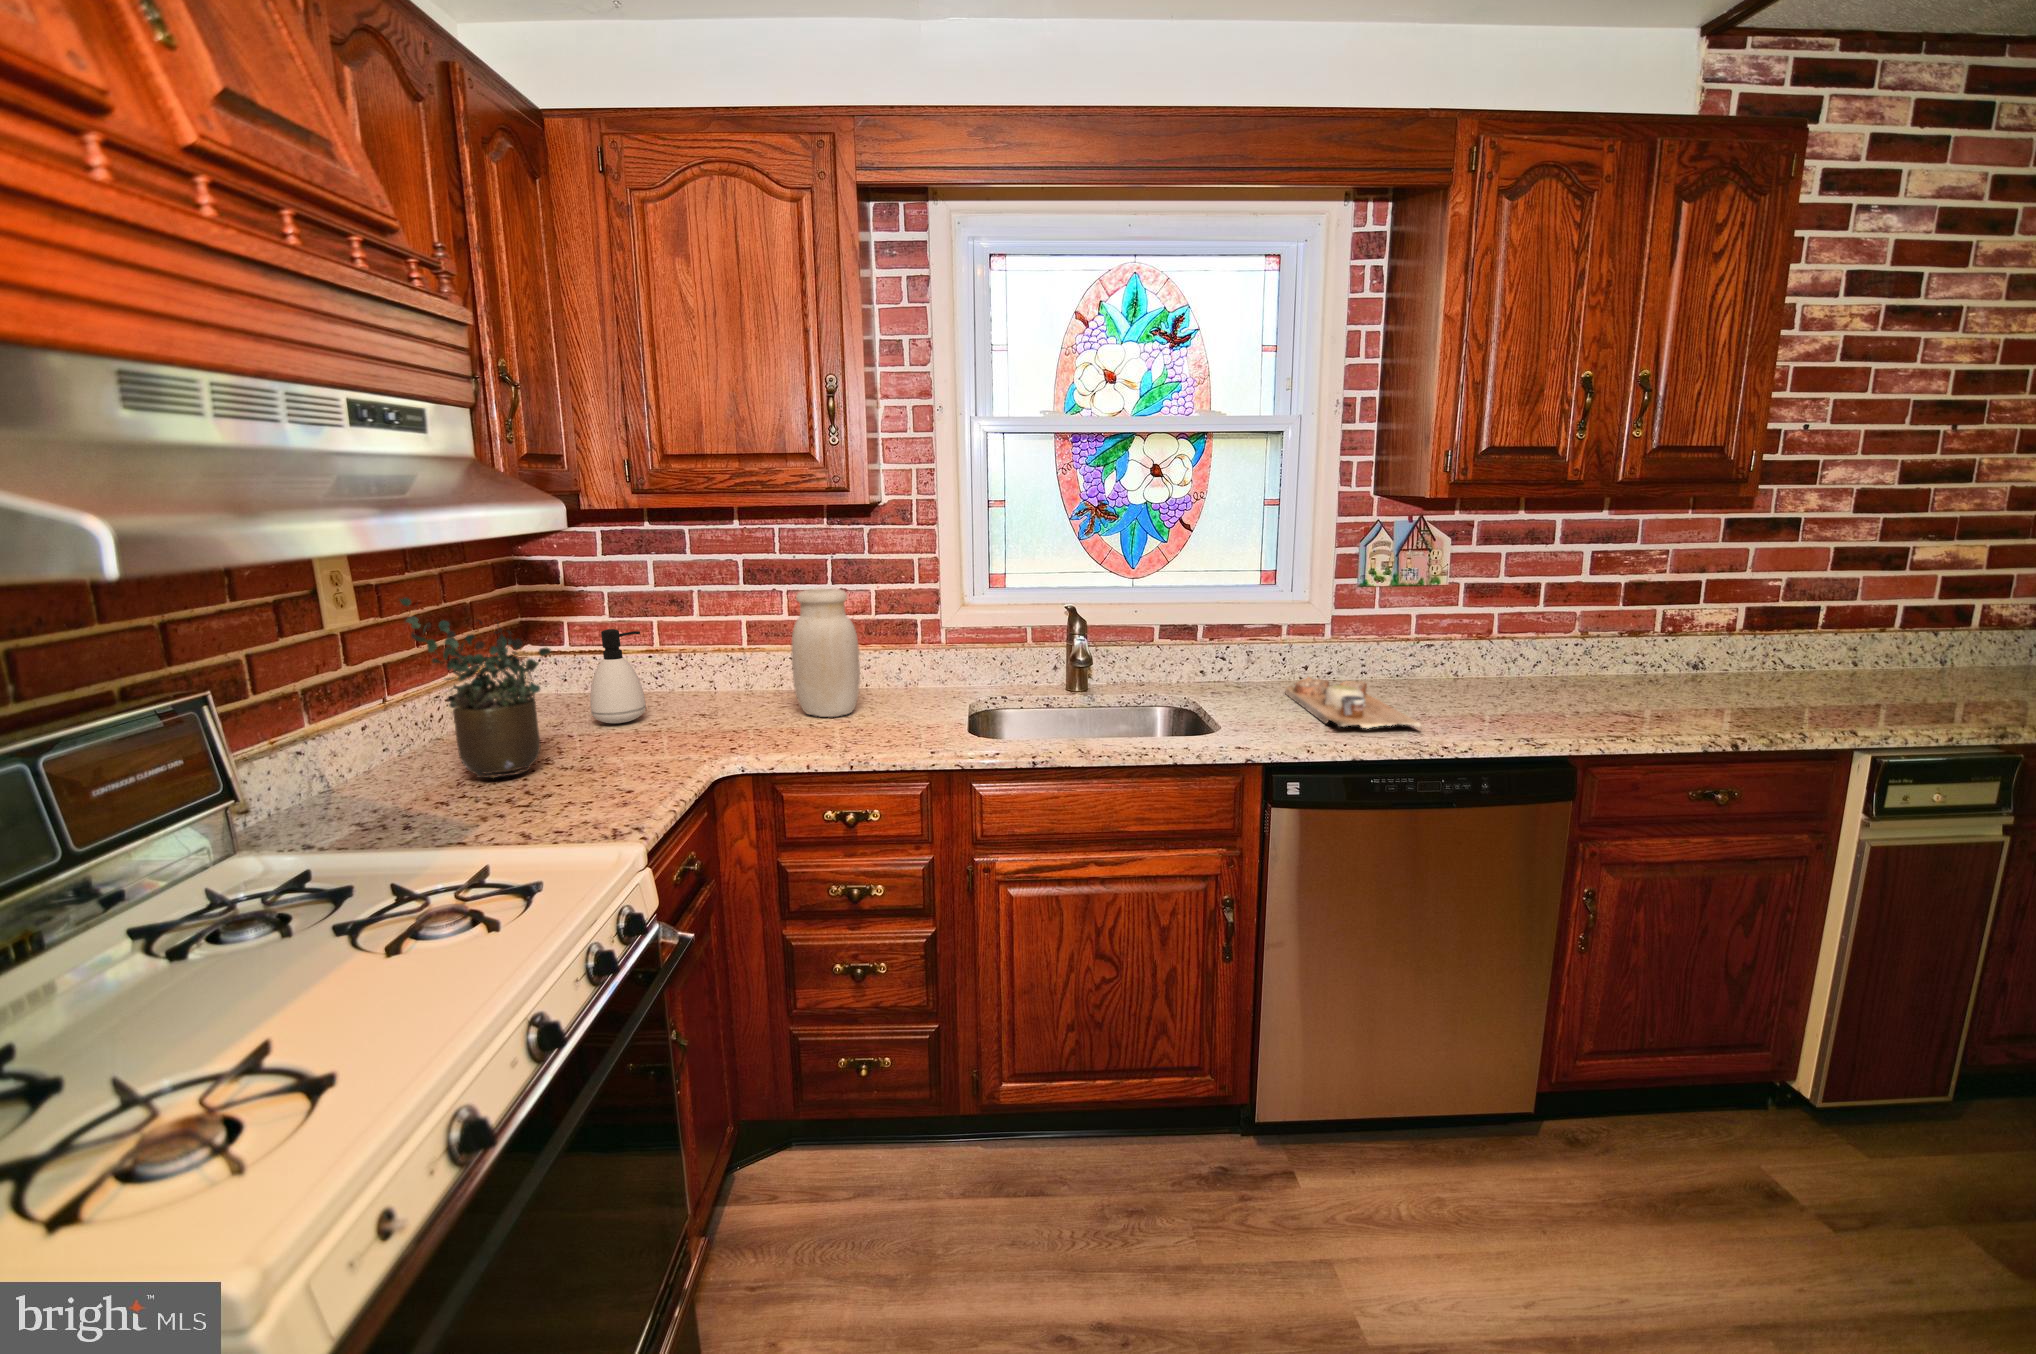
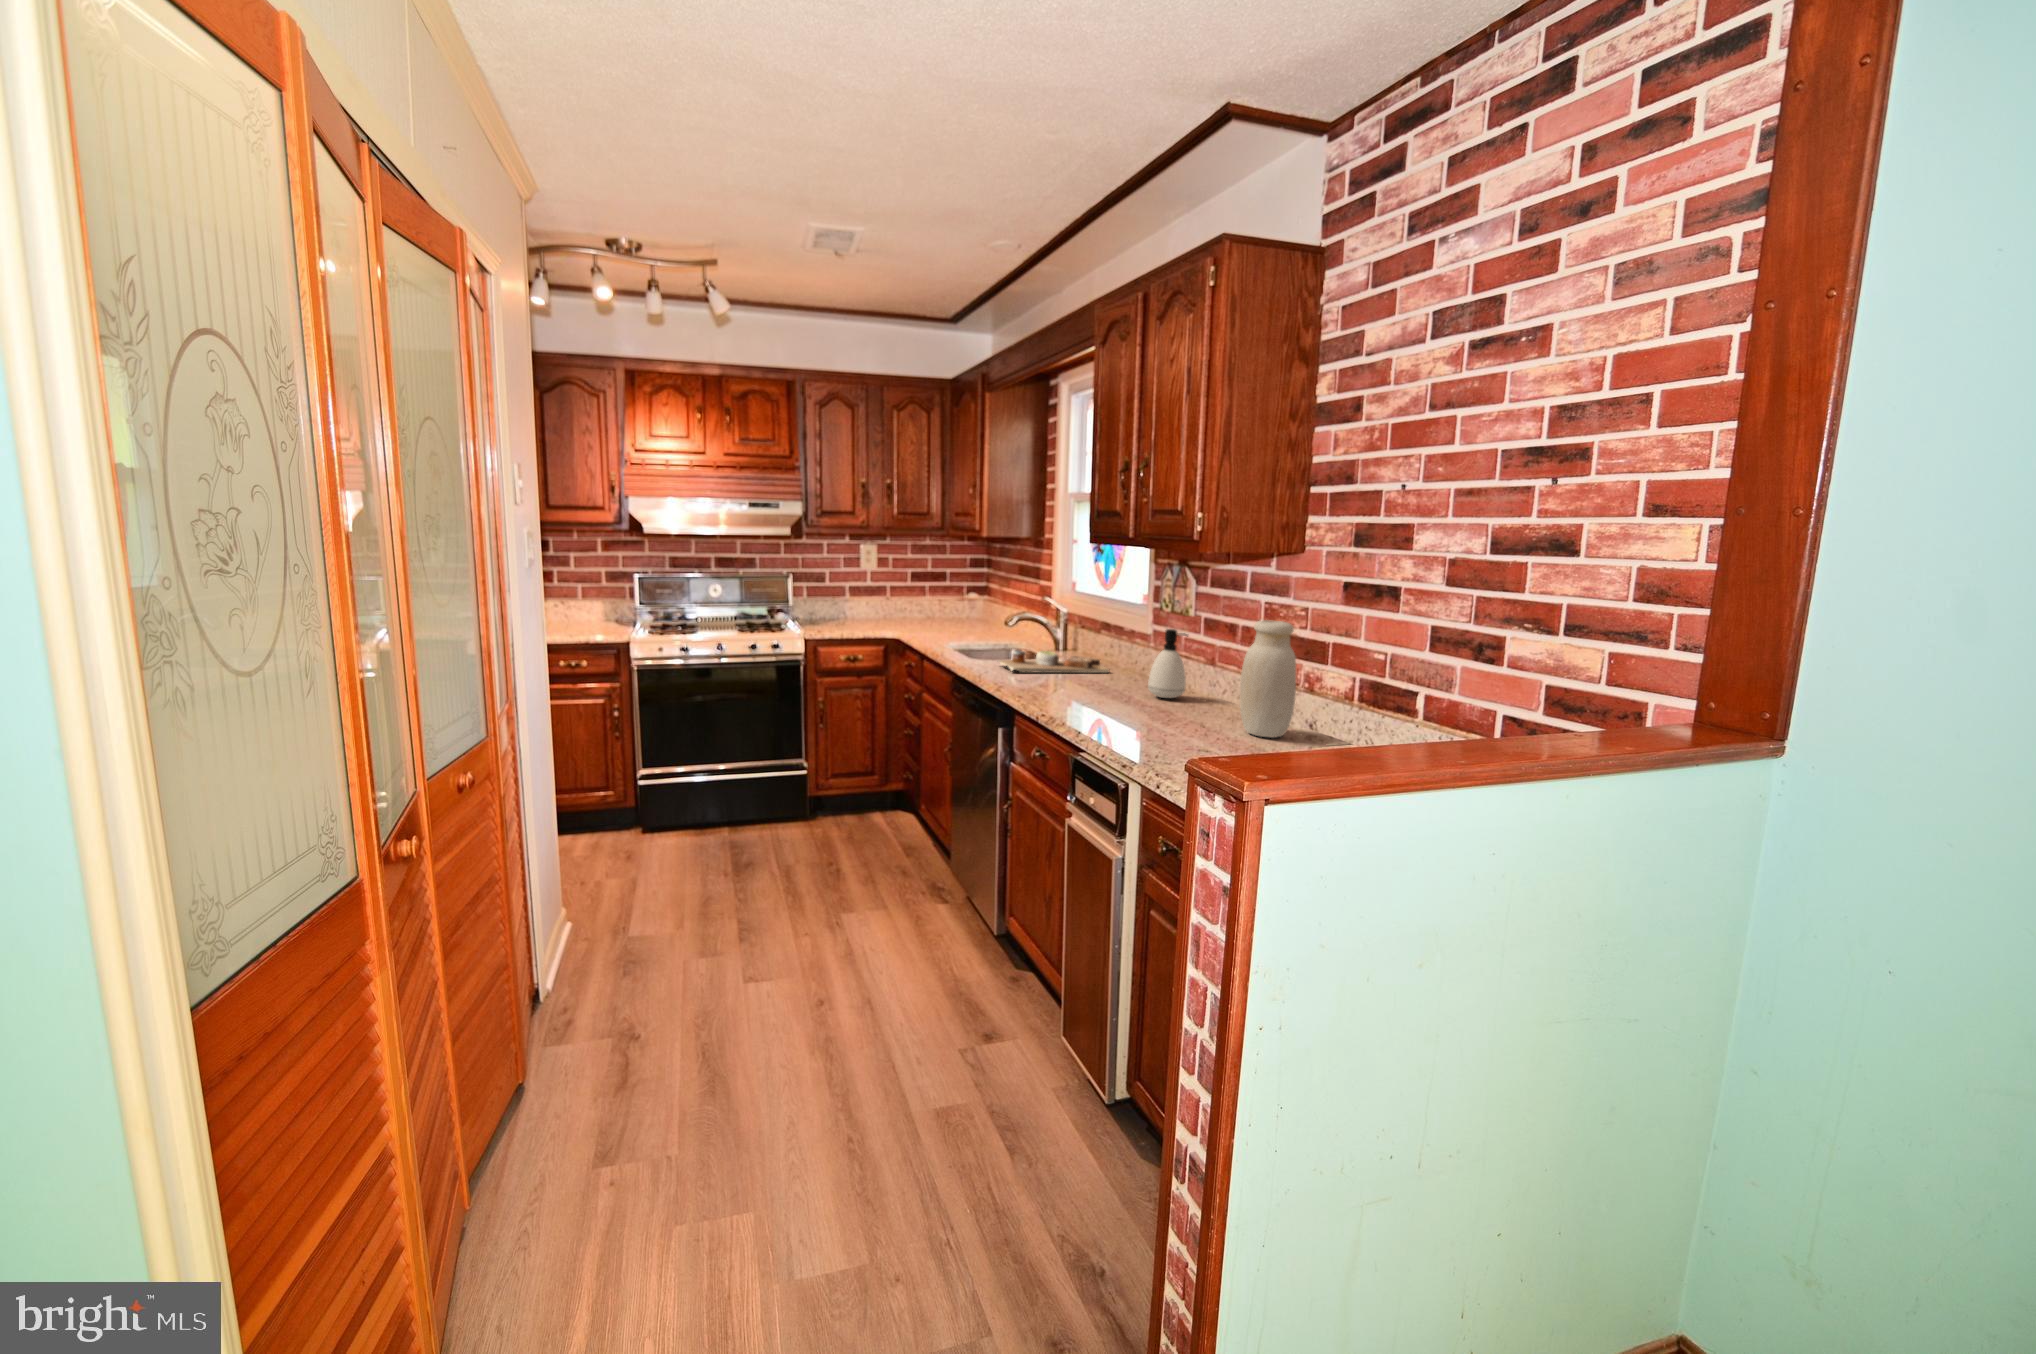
jar: present [791,589,860,717] -> present [1240,620,1296,738]
potted plant: present [399,597,552,778] -> none [864,553,897,617]
soap dispenser: present [590,629,646,723] -> present [1148,629,1188,698]

